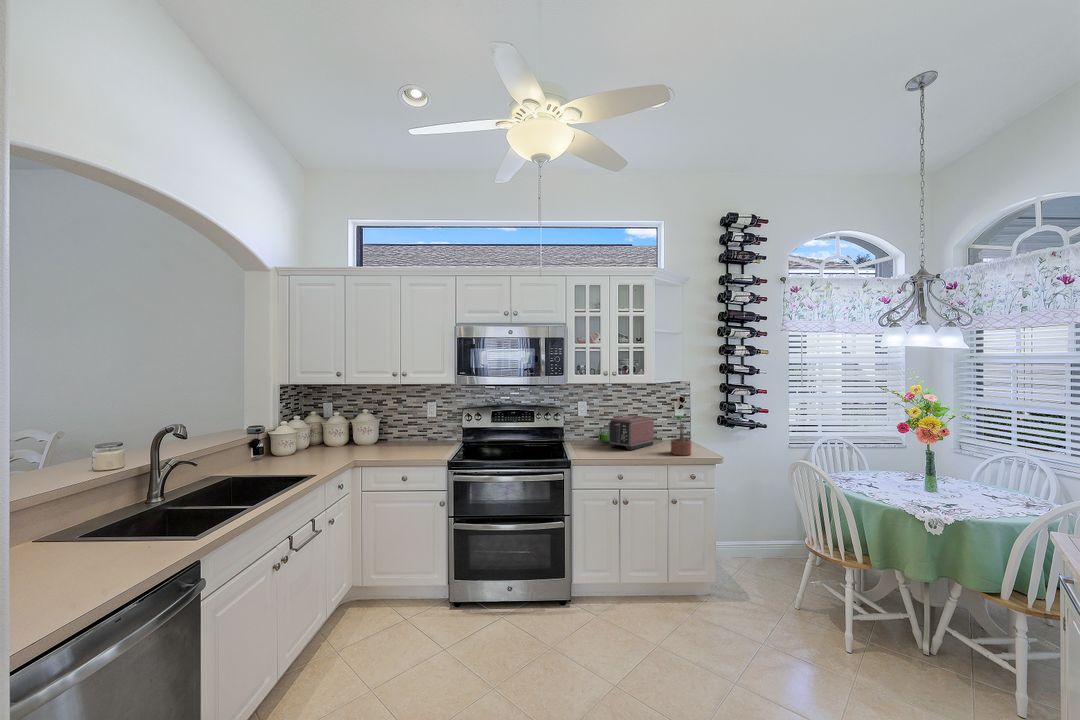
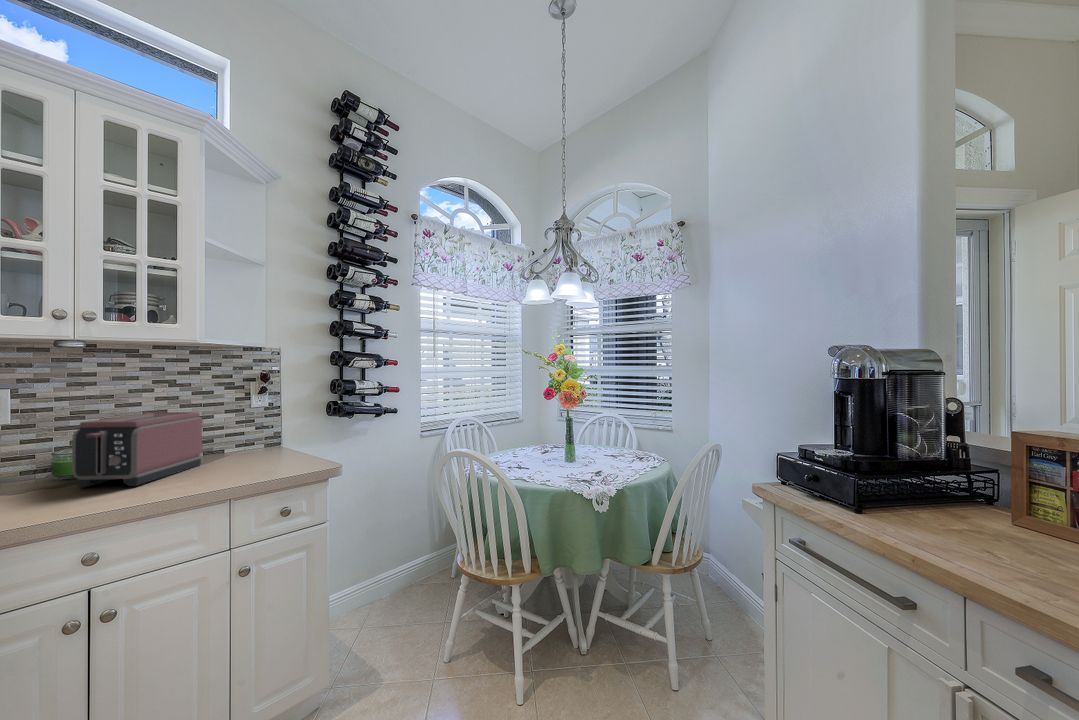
potted plant: present [671,416,691,455] -> none [236,402,283,477]

